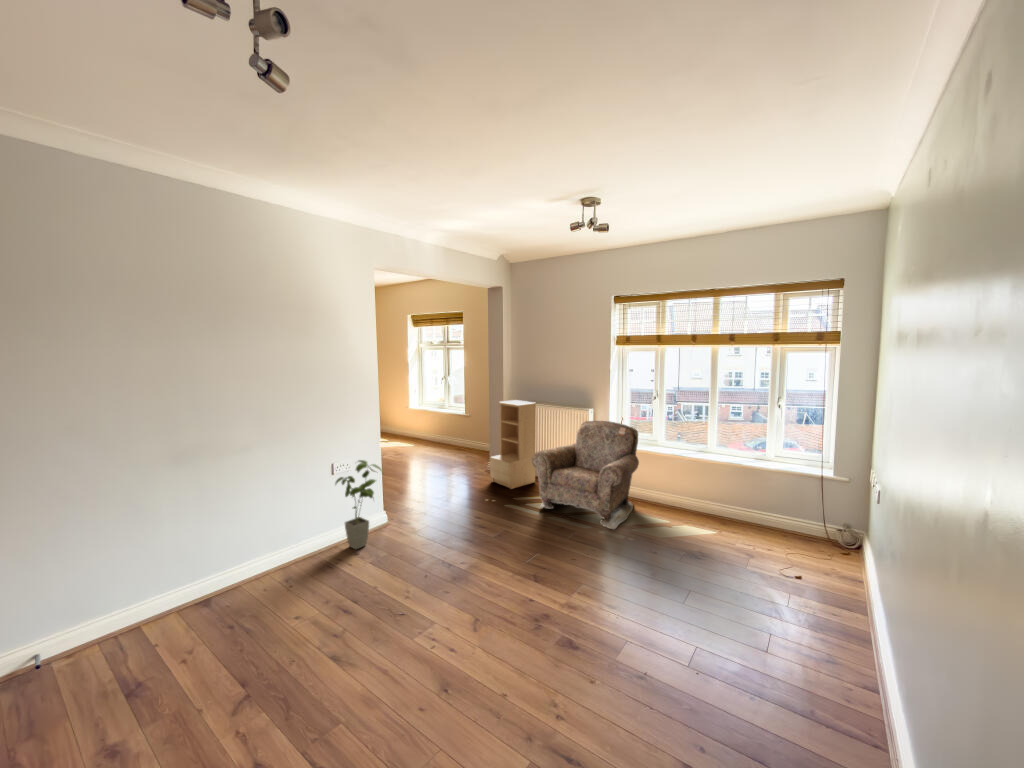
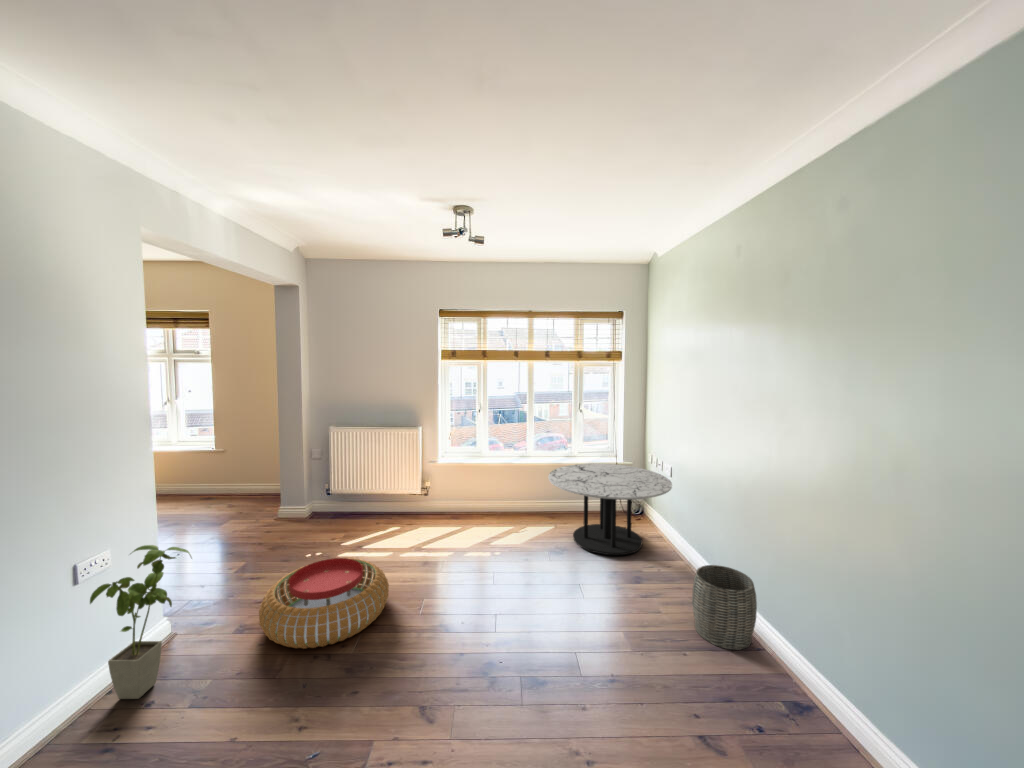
bookshelf: present [490,400,536,489] -> none [295,425,353,534]
armchair: present [532,421,639,529] -> none [372,438,484,548]
coffee table: none [695,468,870,587] -> present [548,463,672,555]
pouf: none [423,501,513,560] -> present [259,558,389,649]
woven basket: none [792,614,889,736] -> present [692,565,757,650]

